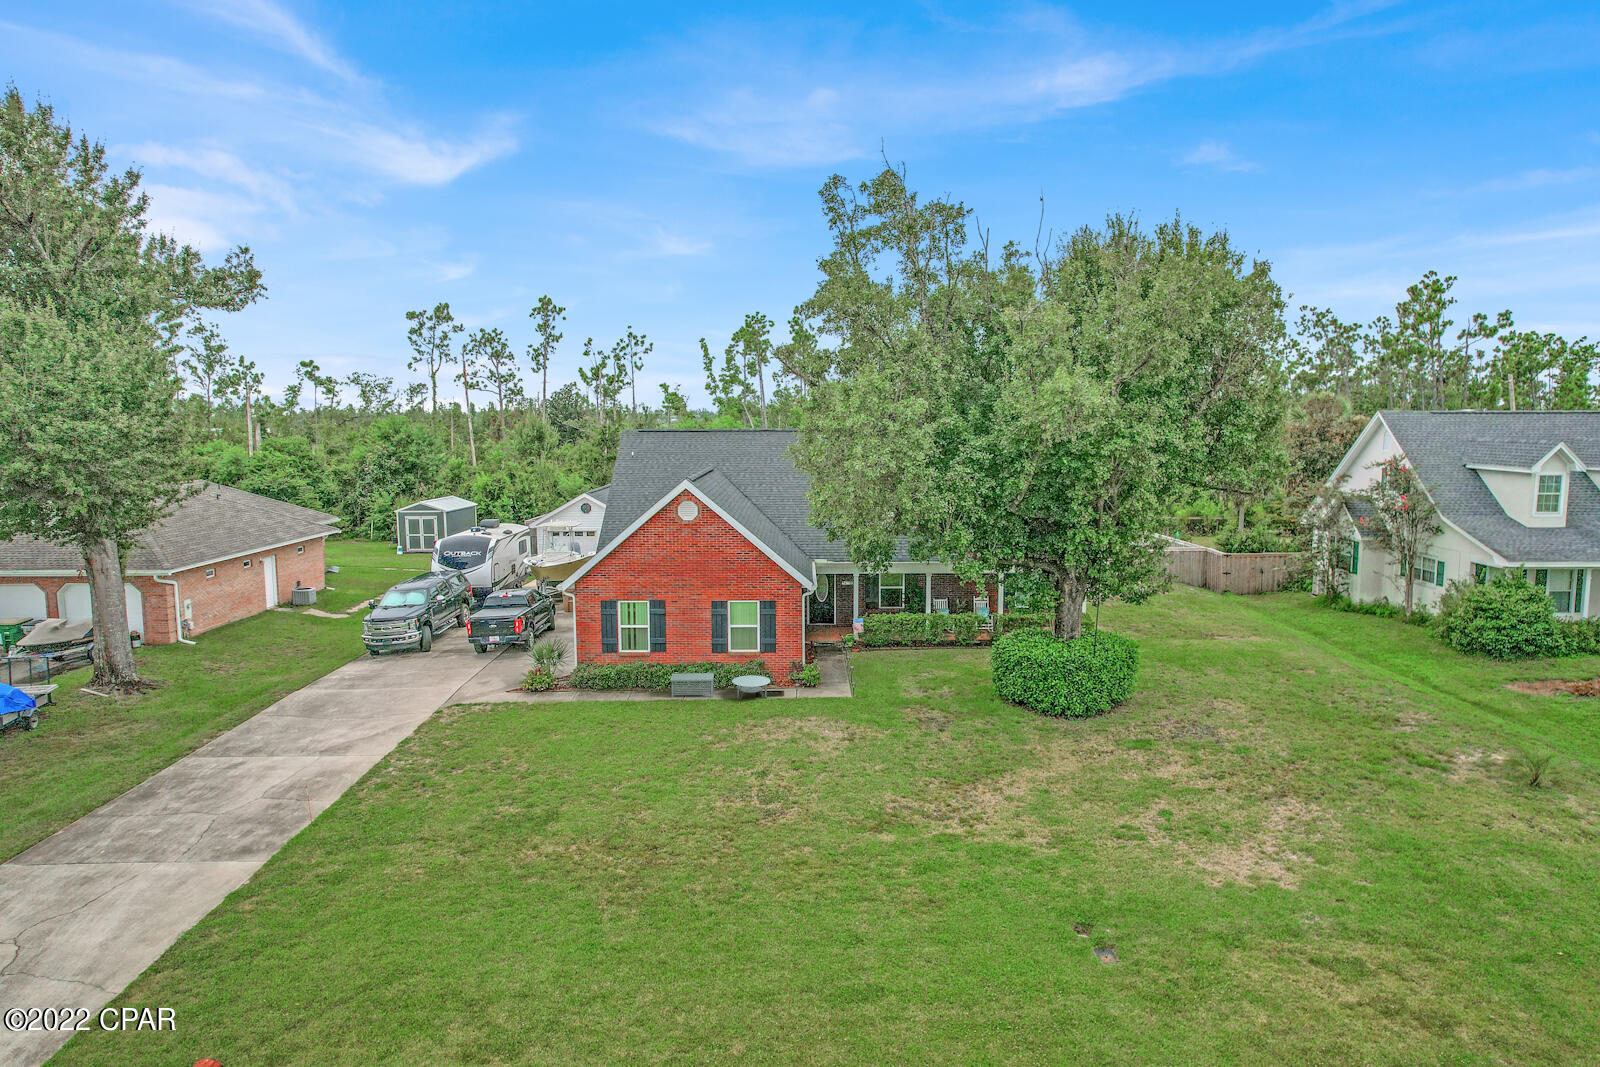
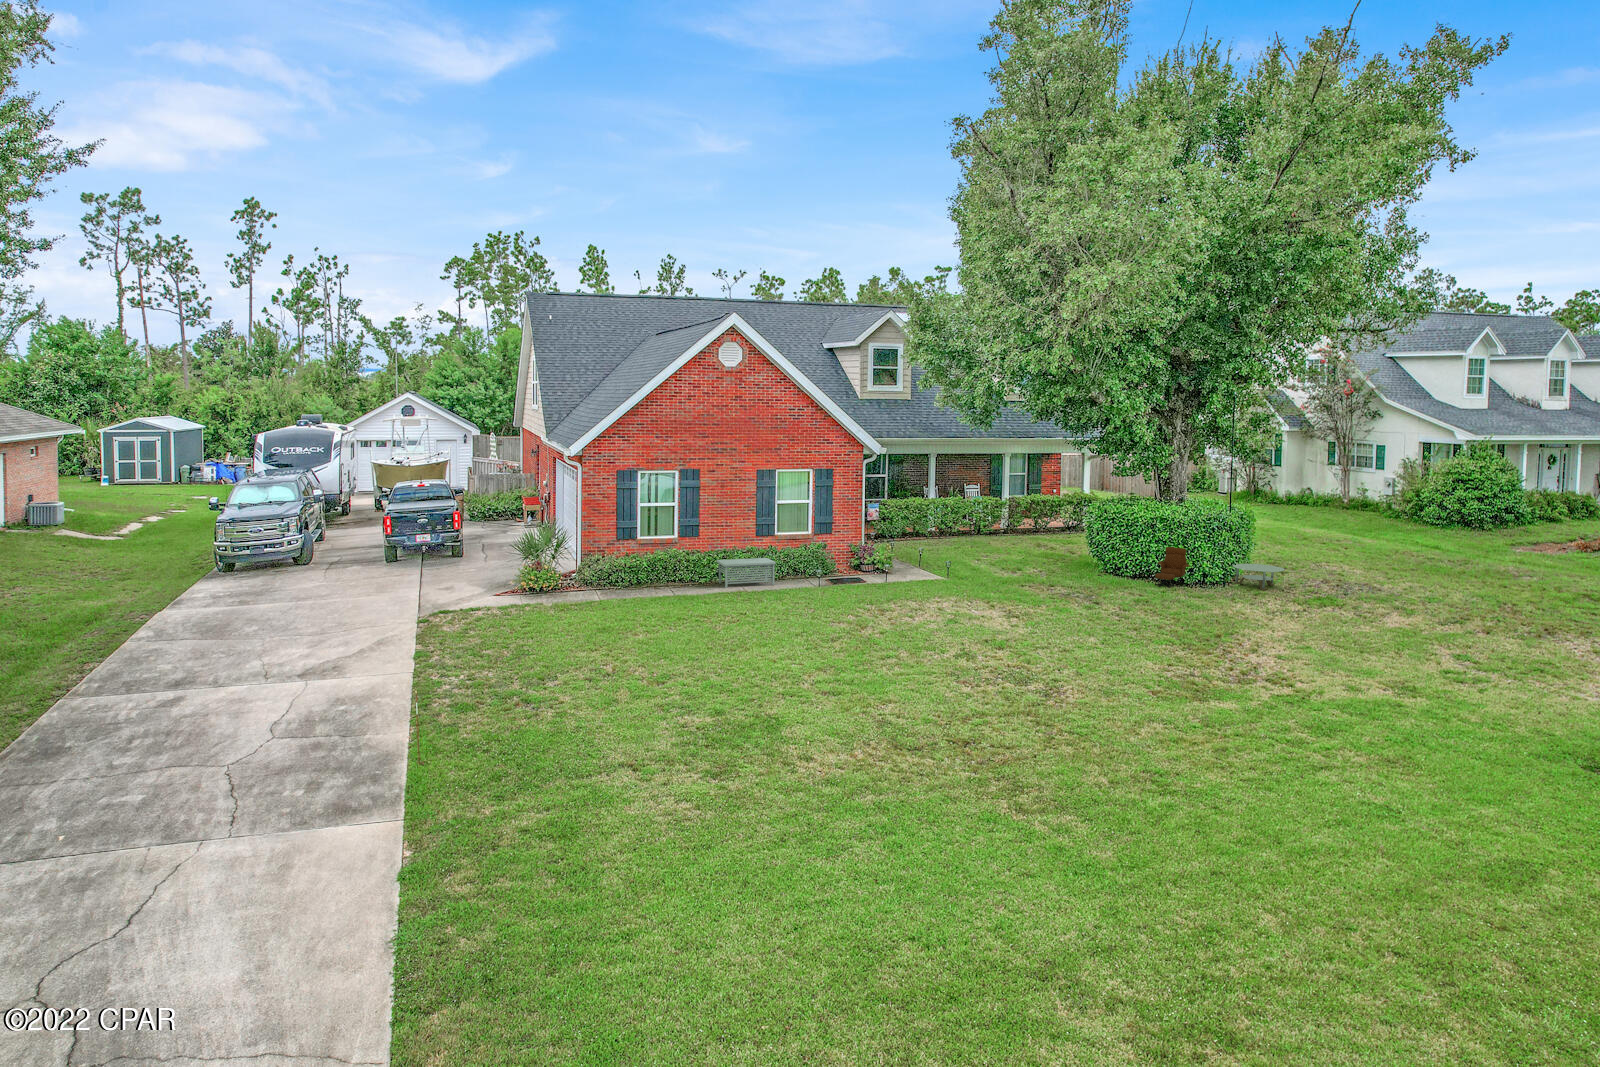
round table: present [732,675,770,700] -> present [1233,564,1285,590]
lounge chair: none [1037,688,1072,728] -> present [1155,547,1190,588]

